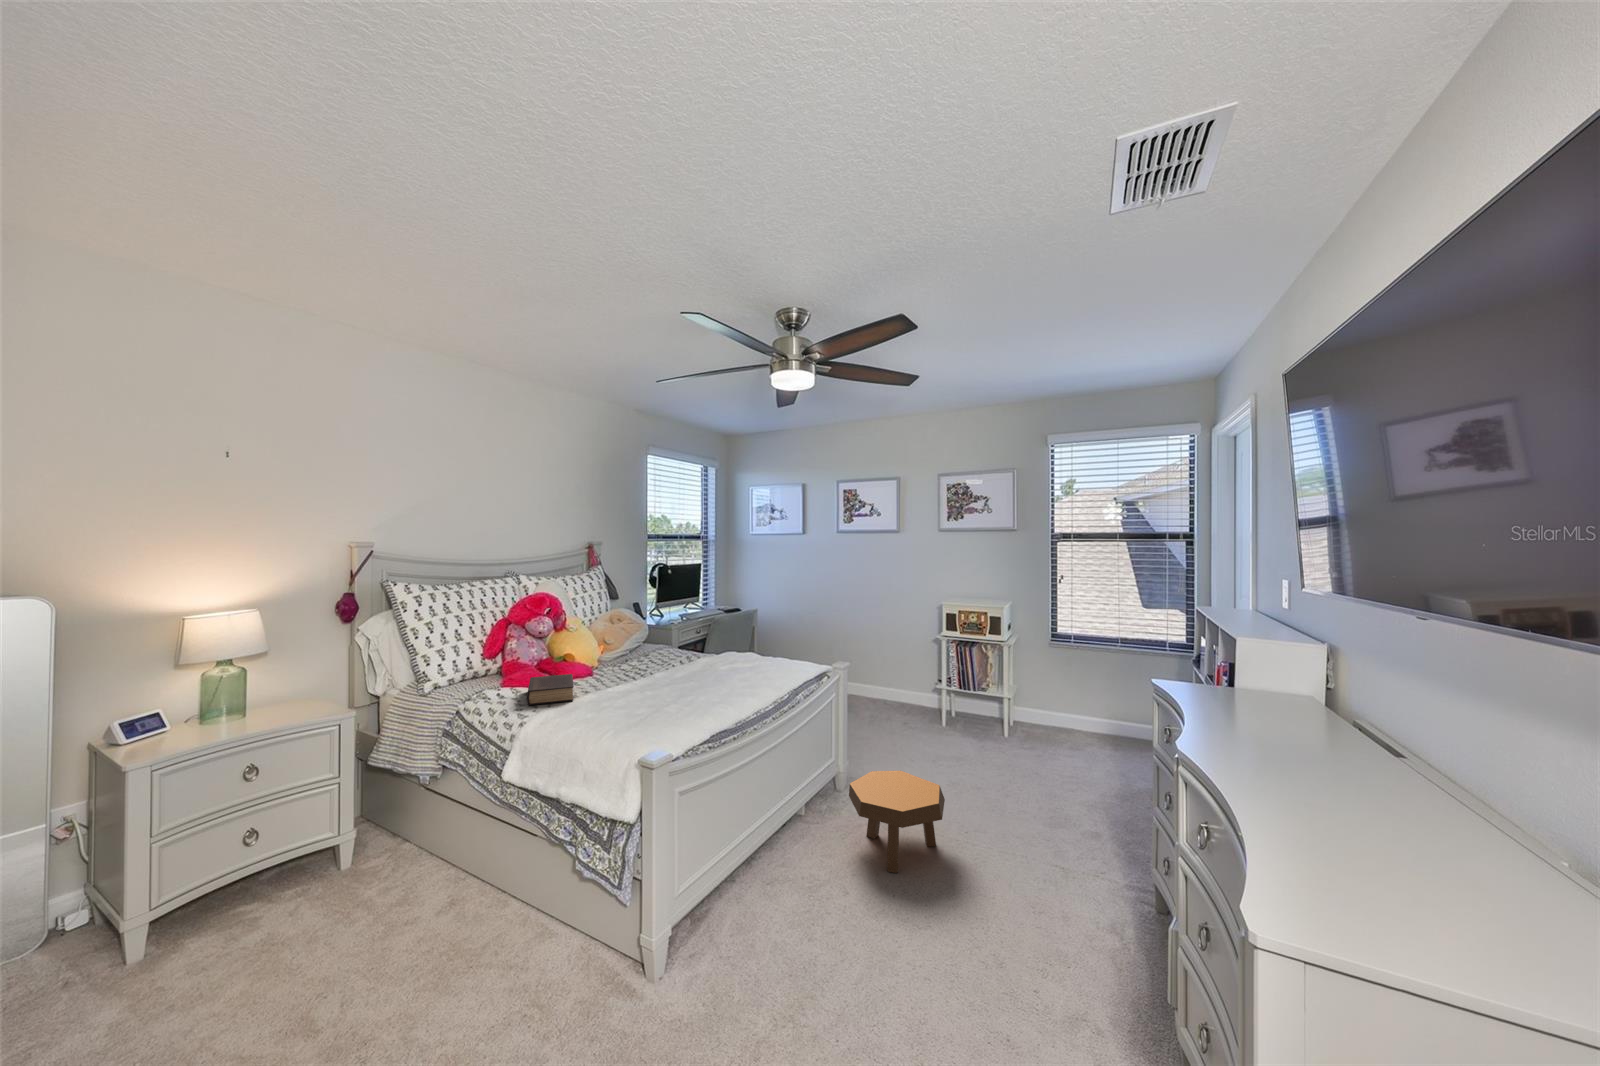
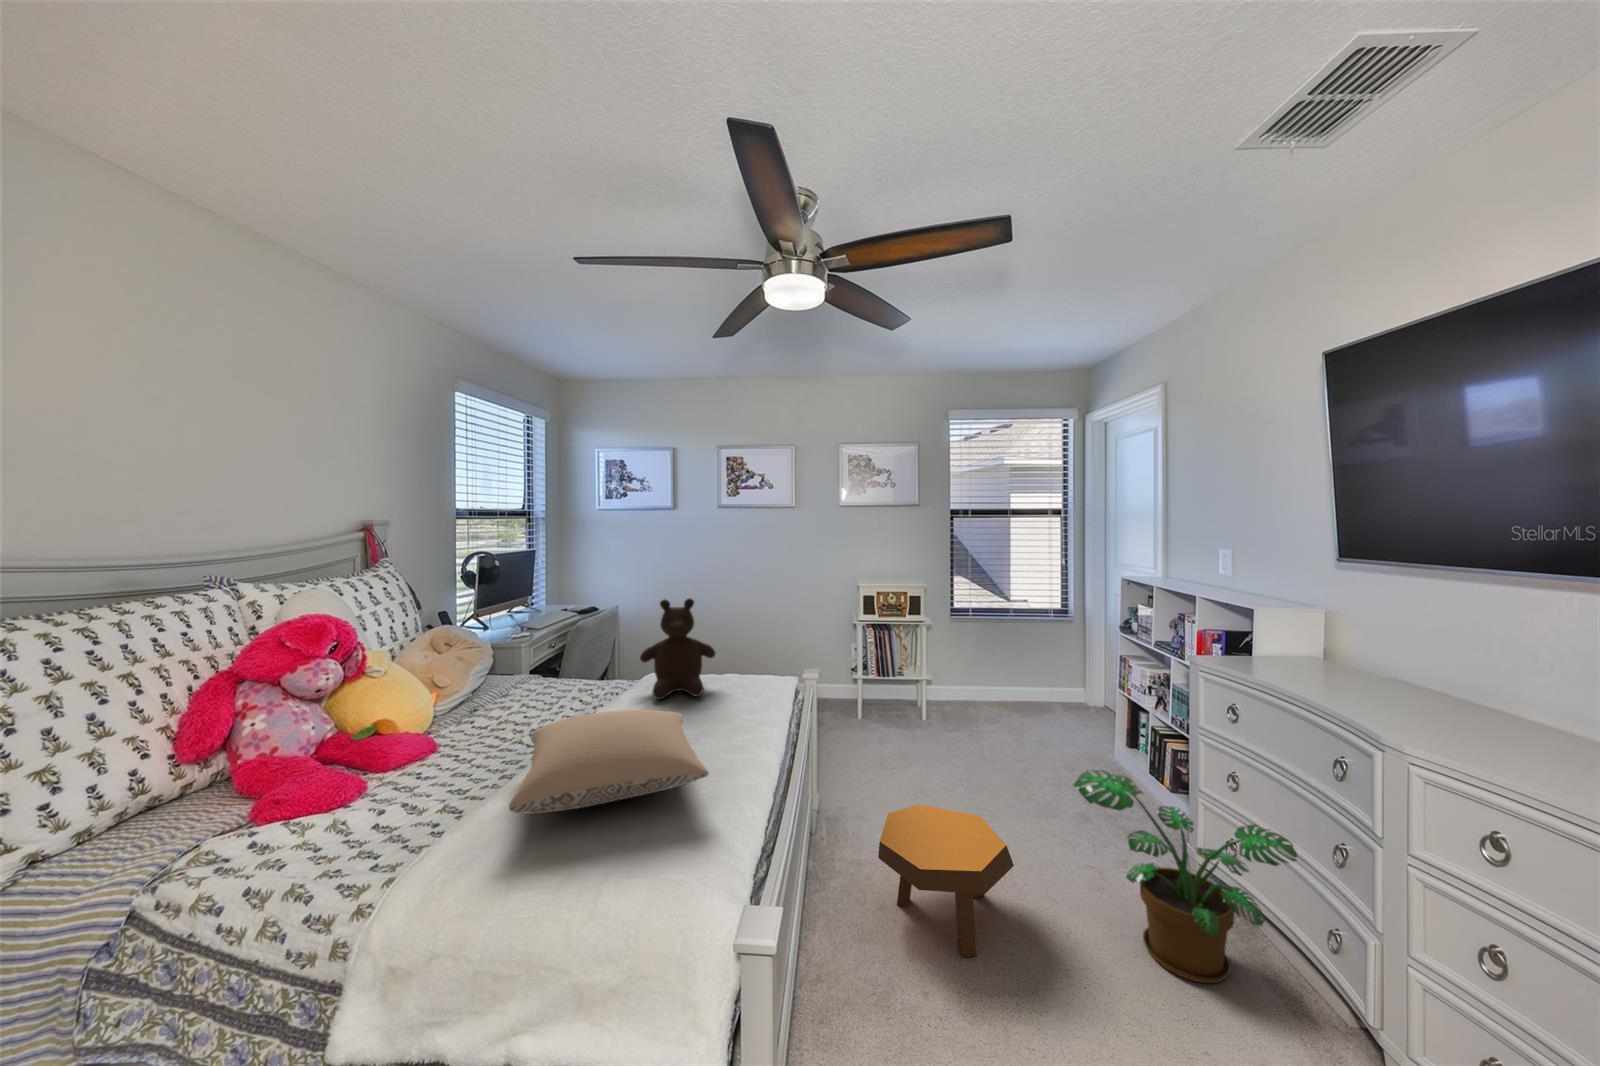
teddy bear: none [719,600,767,667] -> present [640,598,716,699]
pillow: none [591,659,711,702] -> present [509,710,709,814]
book: present [527,674,574,705] -> none [320,764,445,861]
potted plant: none [1010,763,1148,935] -> present [1073,770,1297,983]

